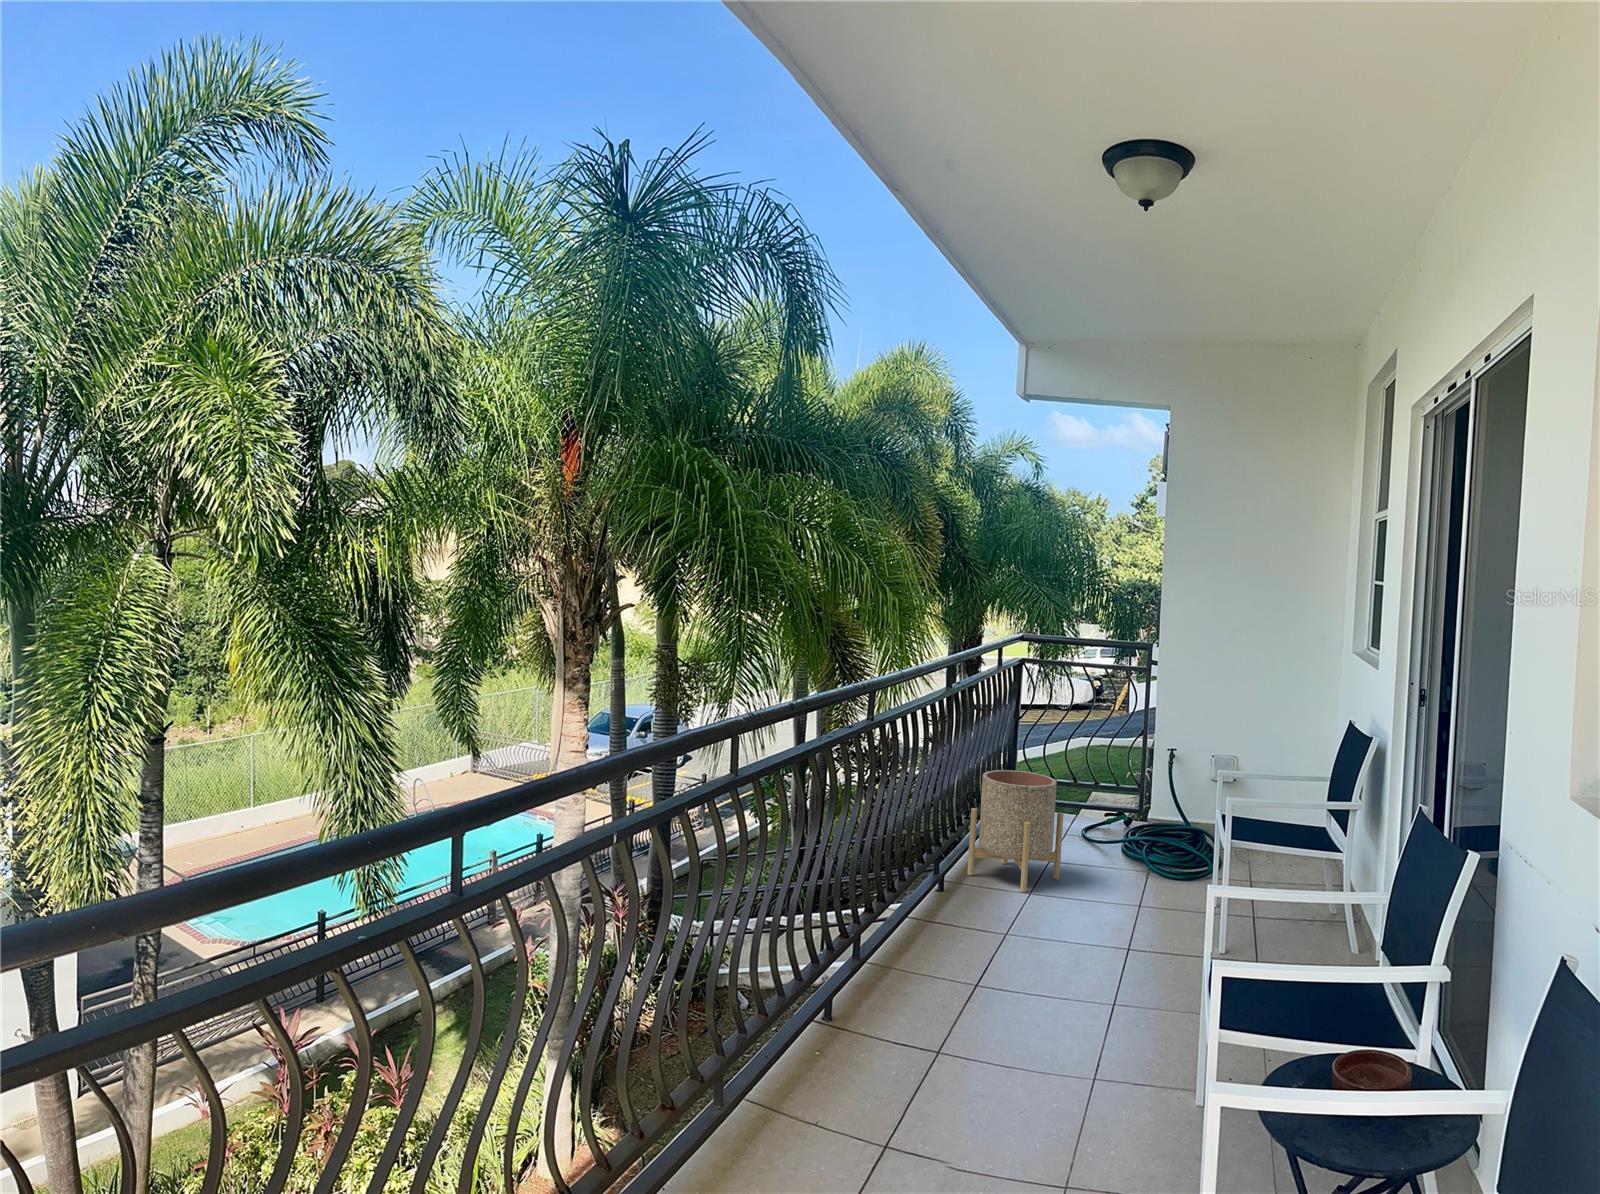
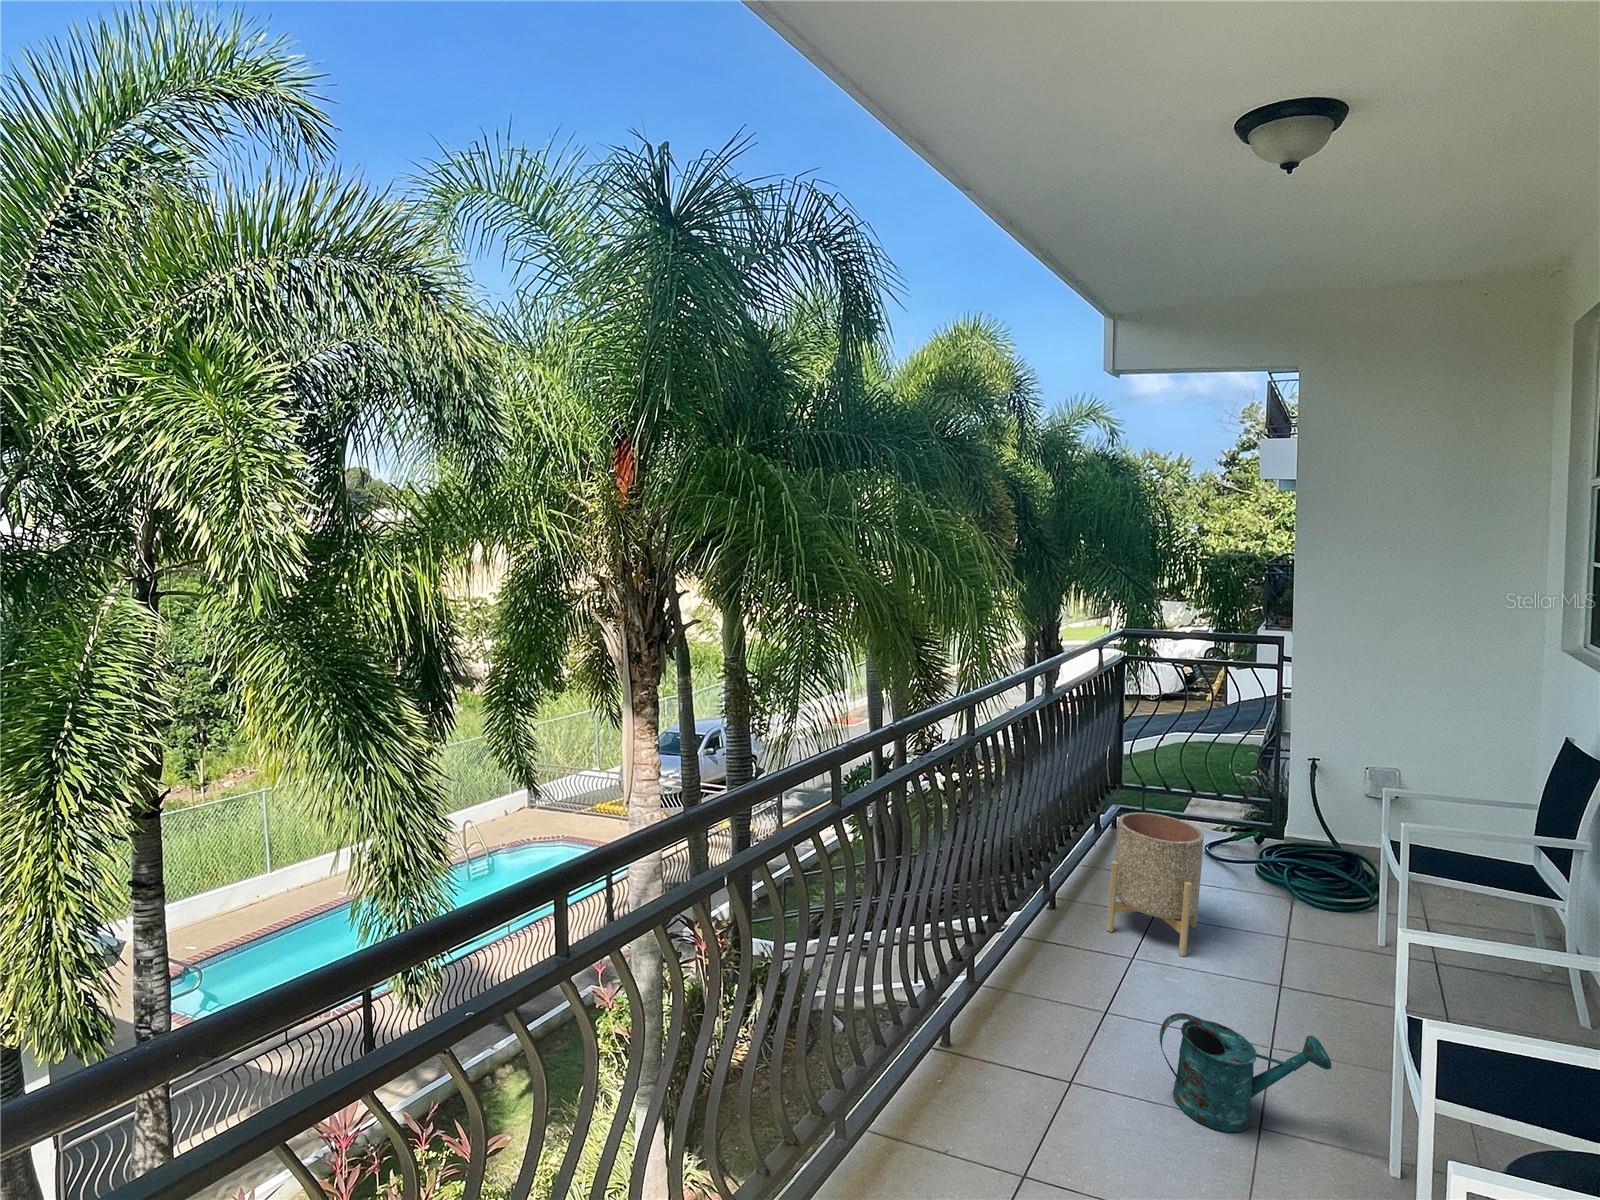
watering can: none [908,877,1029,965] -> present [1160,1013,1331,1132]

